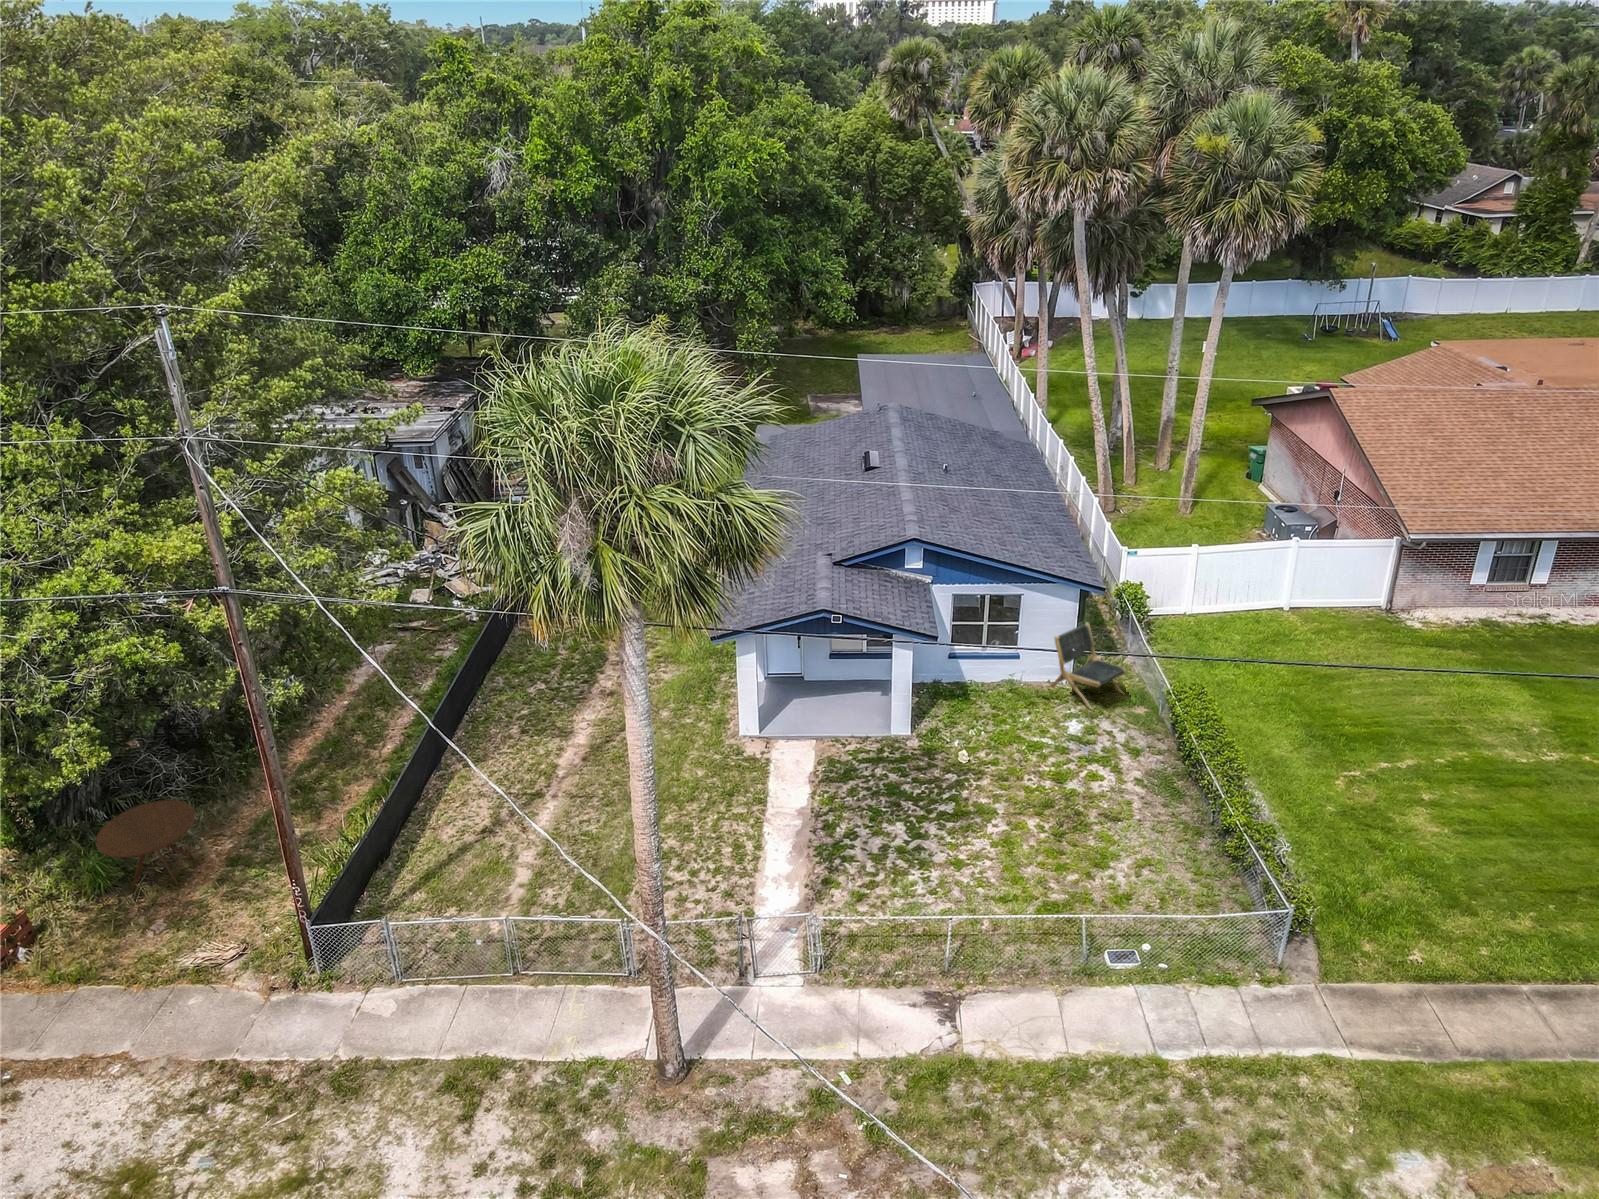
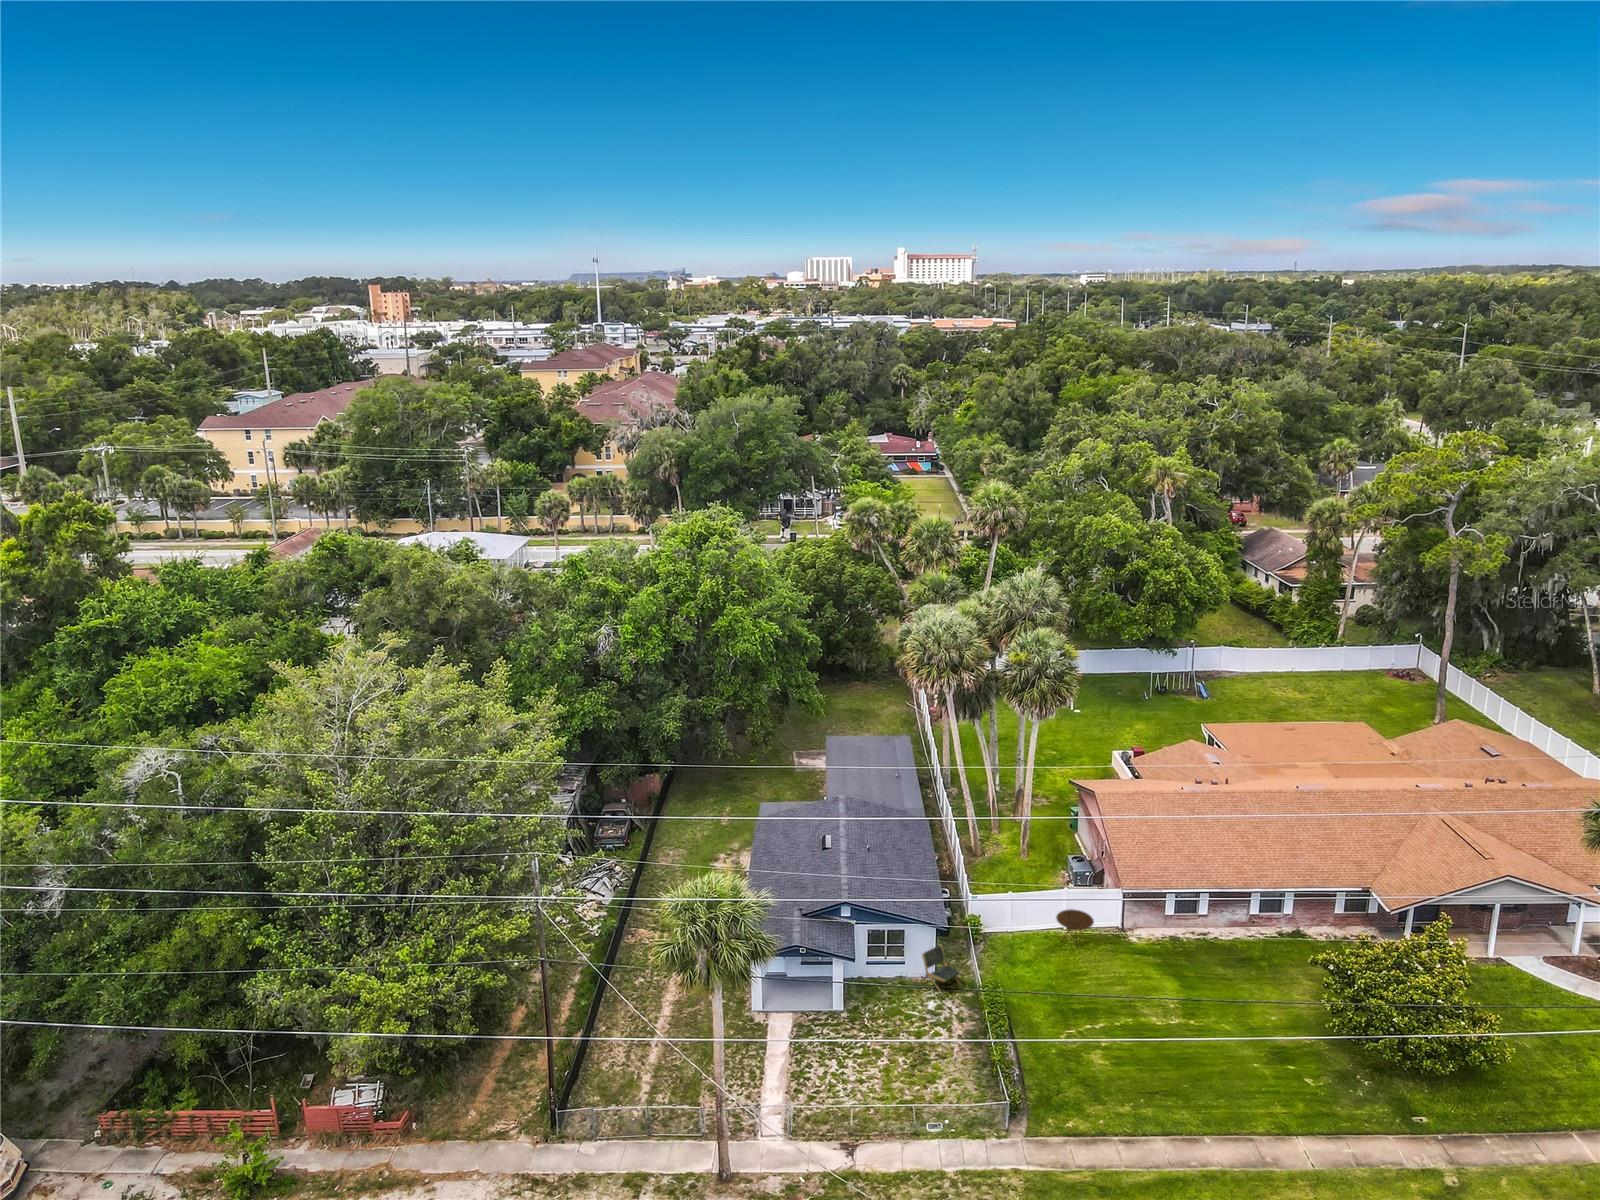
round table: present [96,800,195,891] -> present [1056,909,1094,940]

